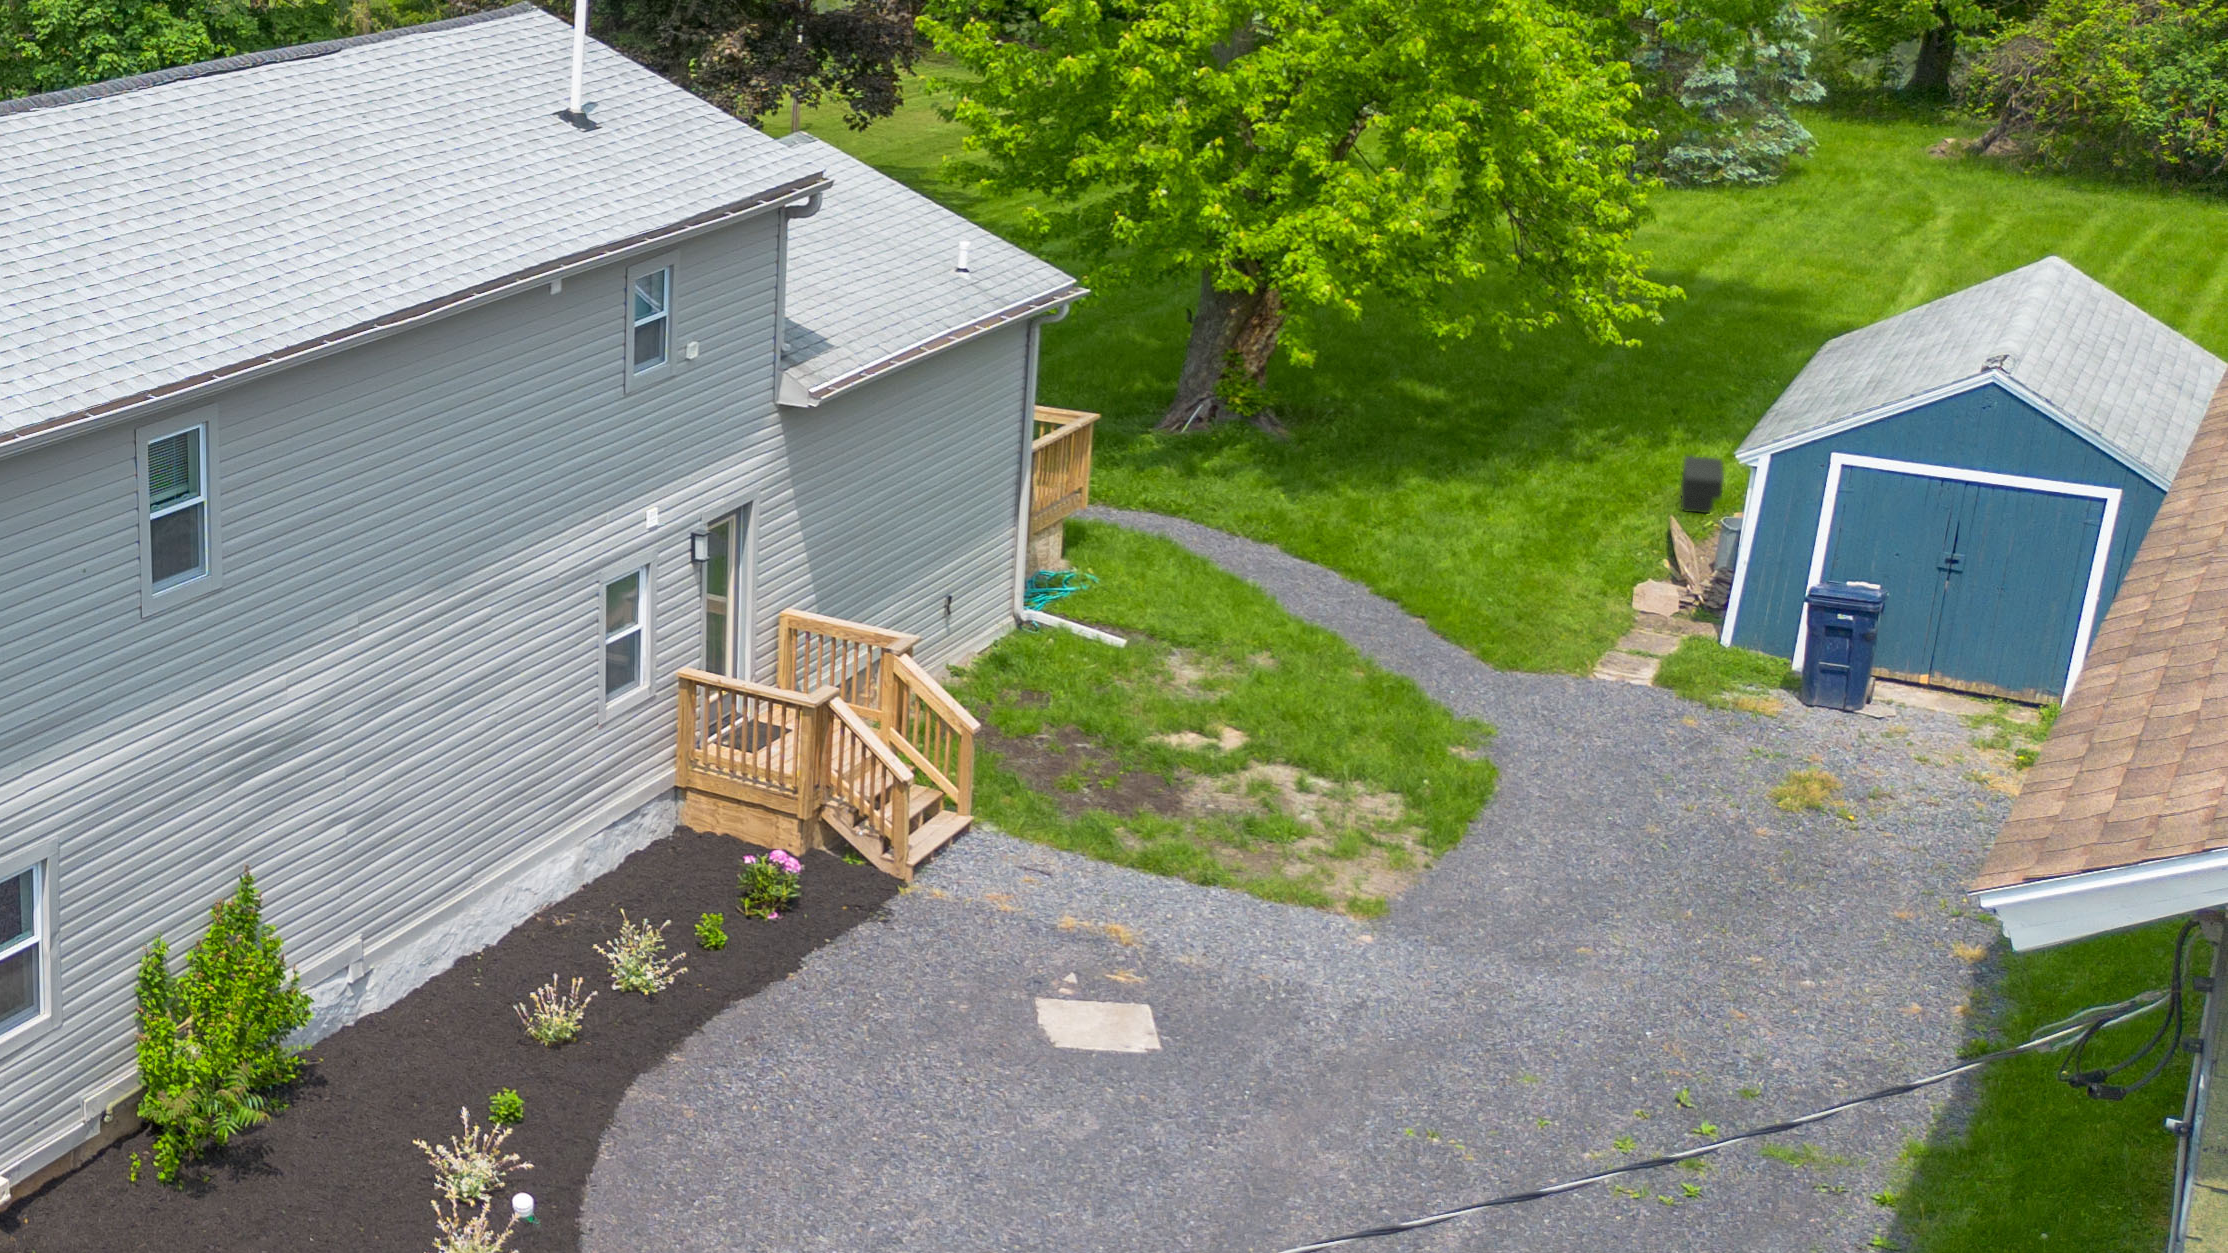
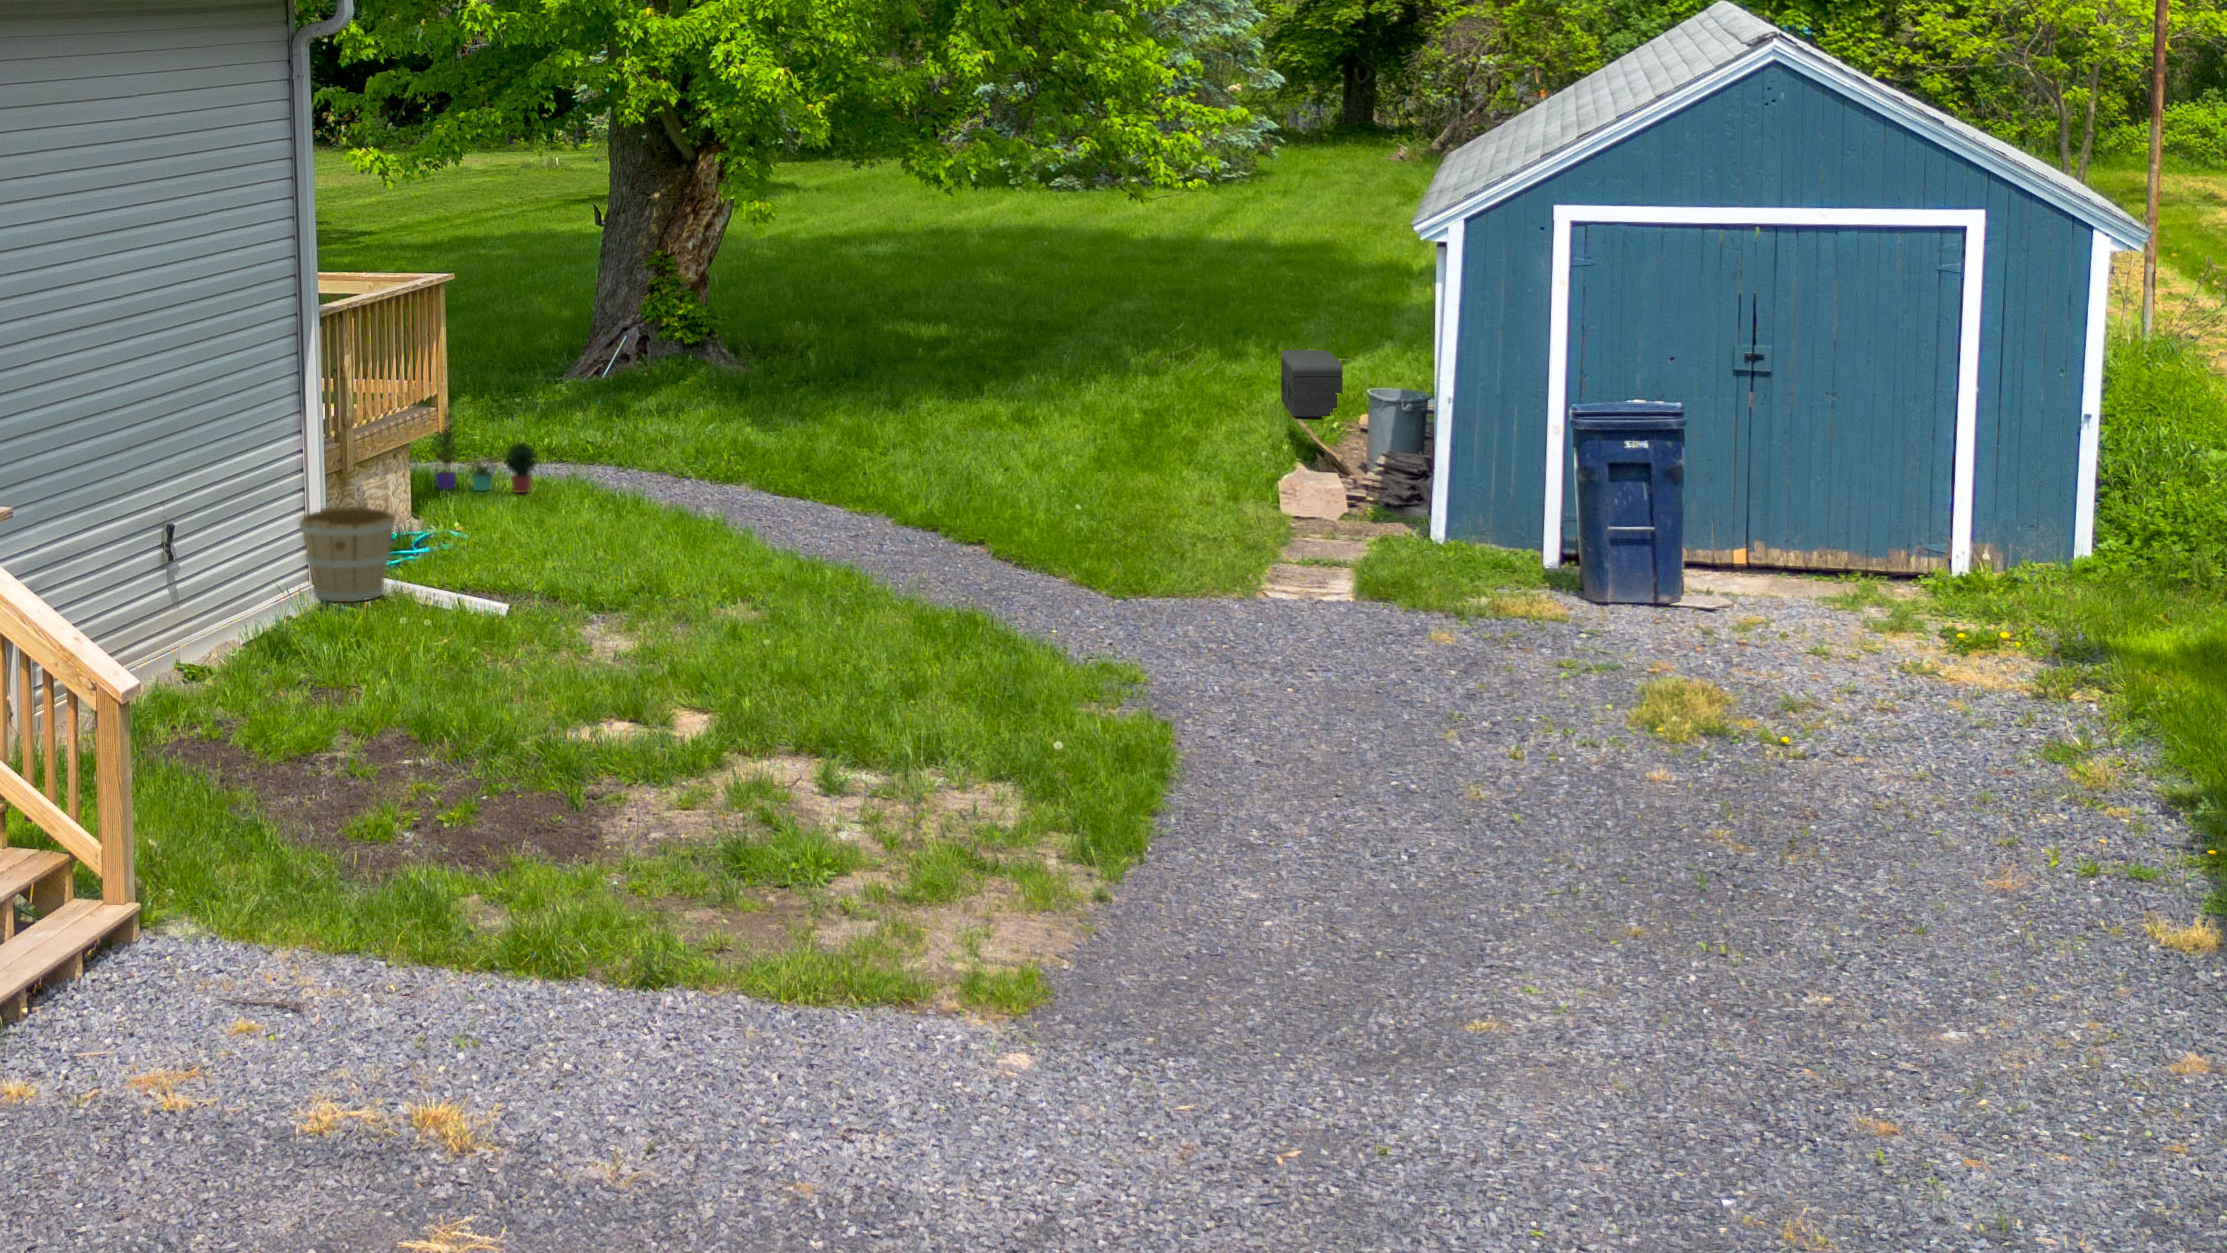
potted plant: none [1071,486,1141,548] -> present [430,401,537,493]
wooden bucket: none [1010,576,1065,633] -> present [299,506,396,602]

